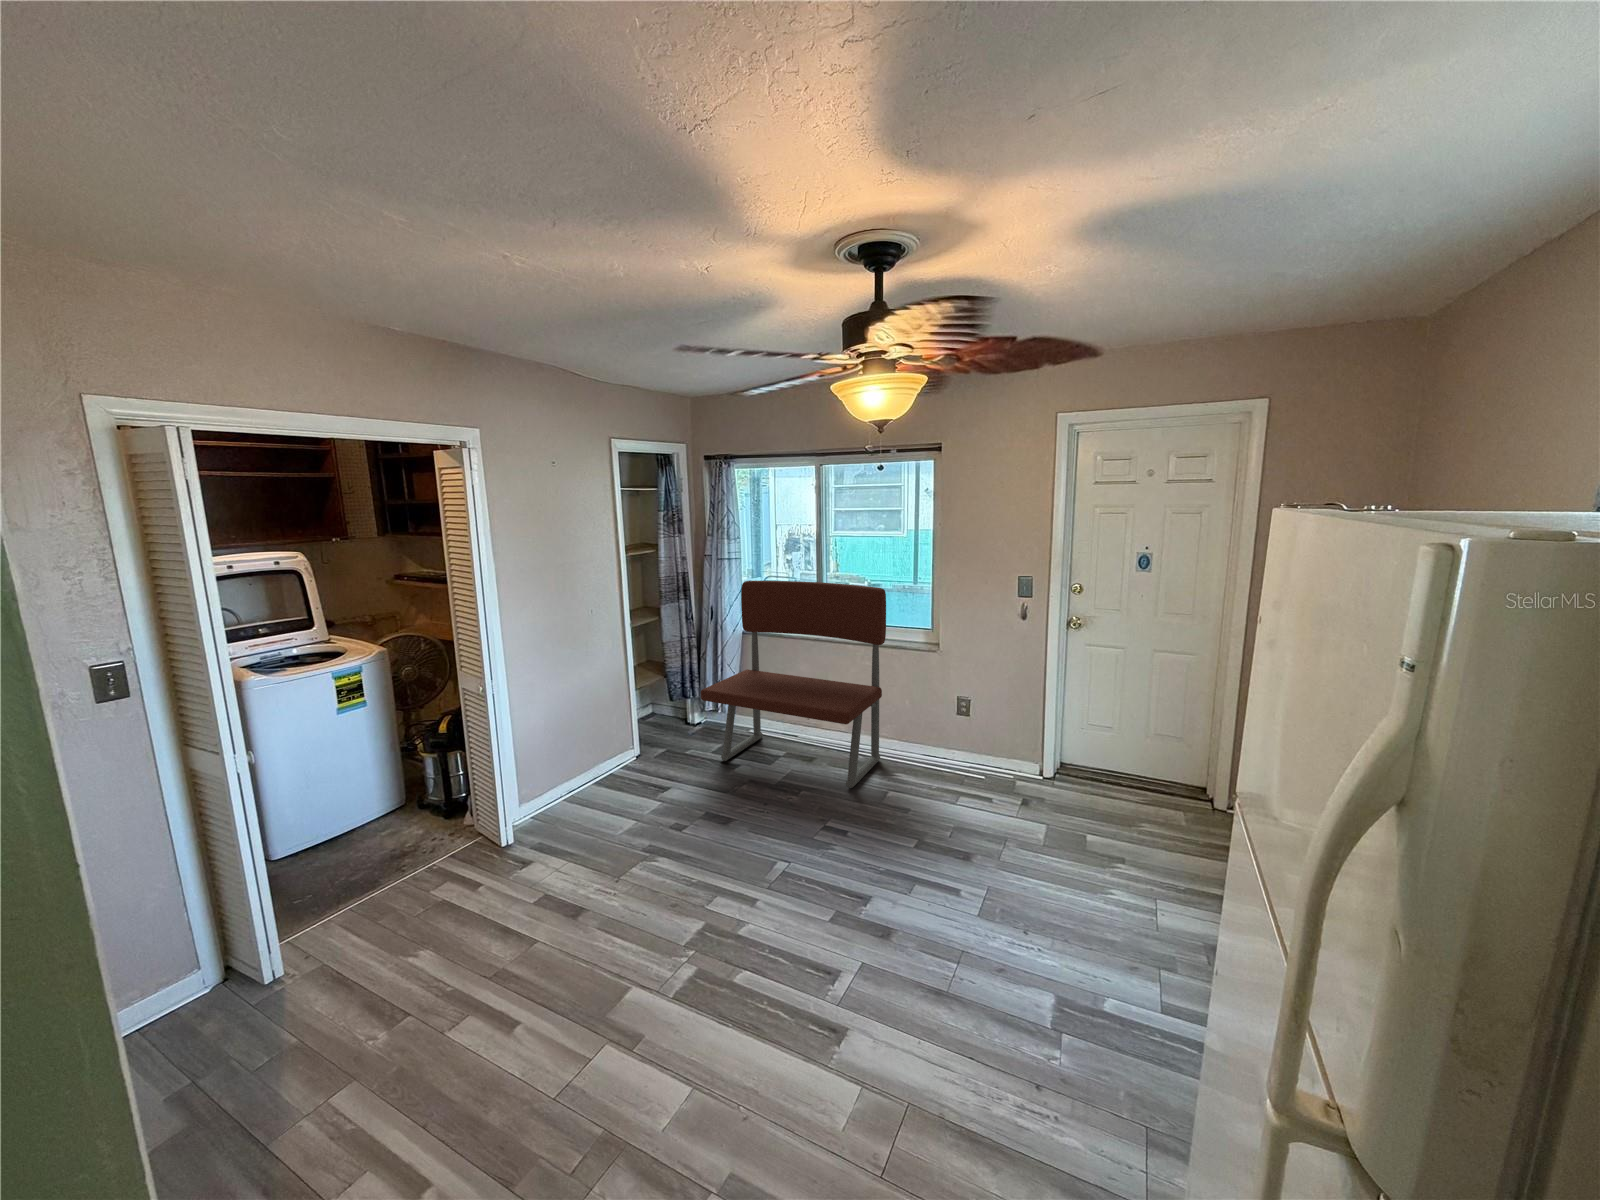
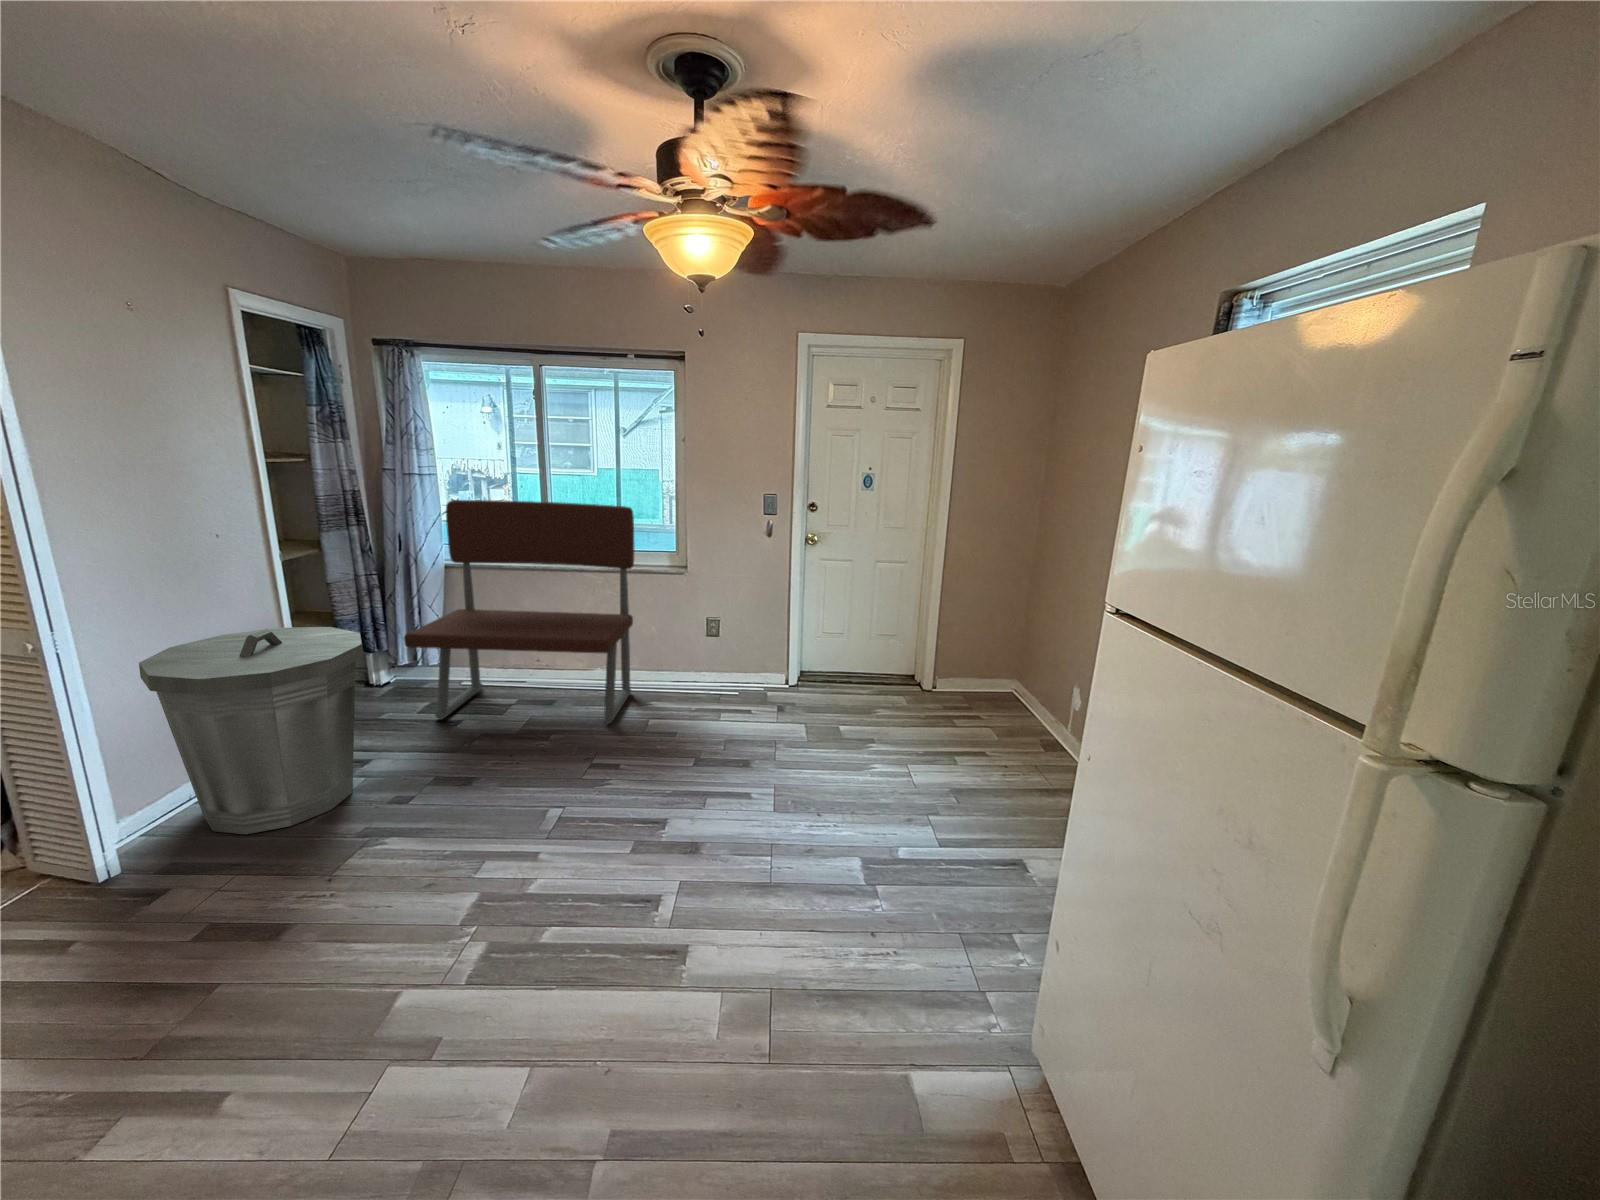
trash can: none [539,680,666,831] -> present [139,627,364,834]

